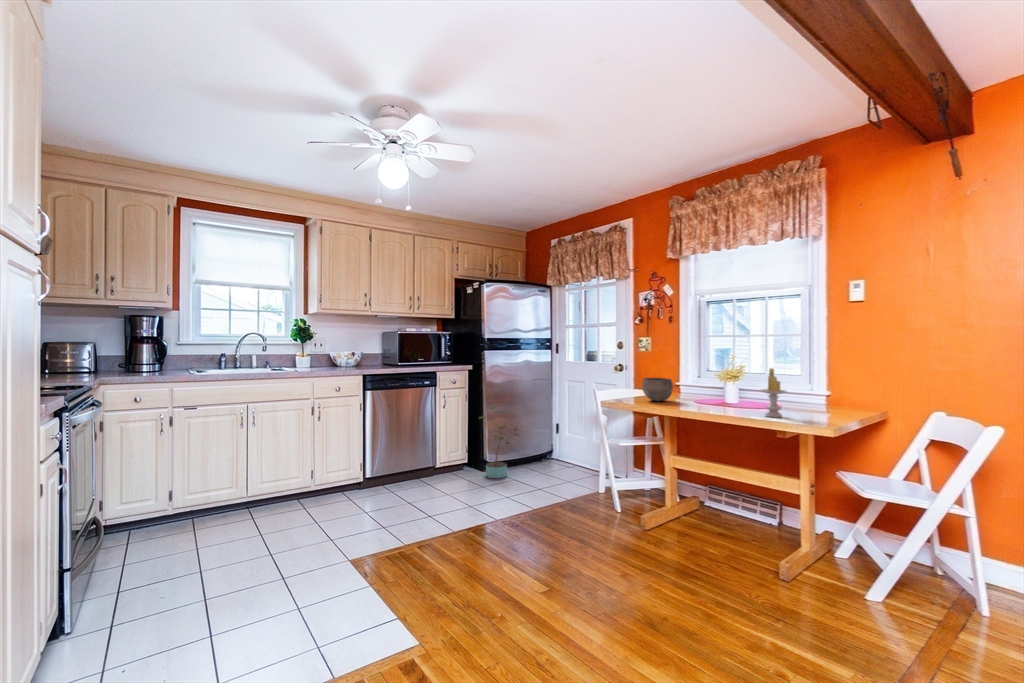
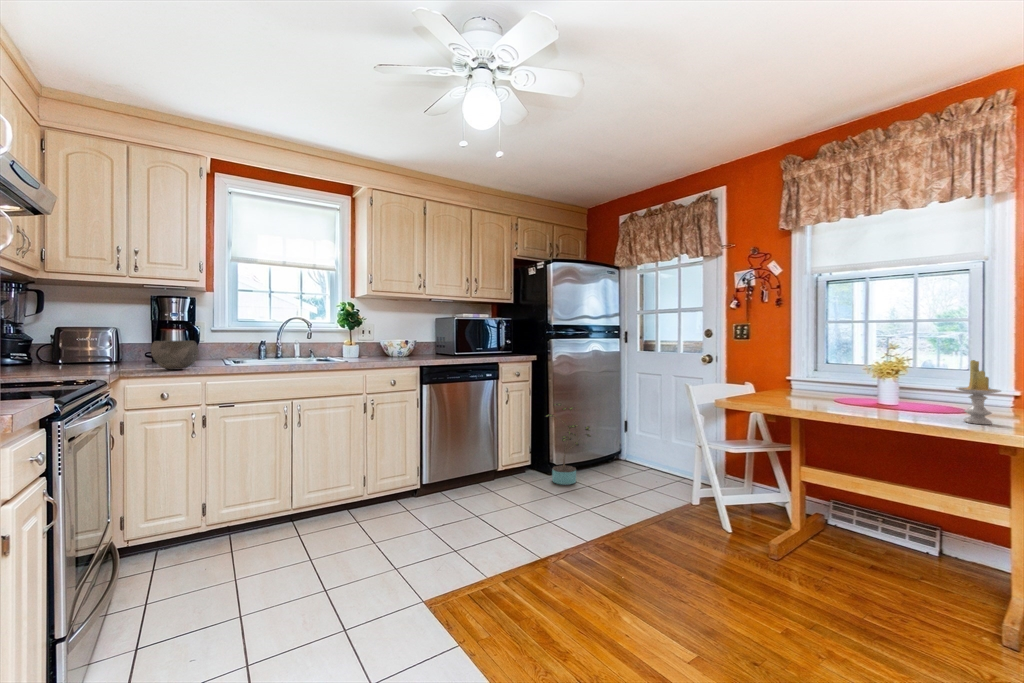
bowl: present [642,378,673,401] -> present [151,341,198,370]

